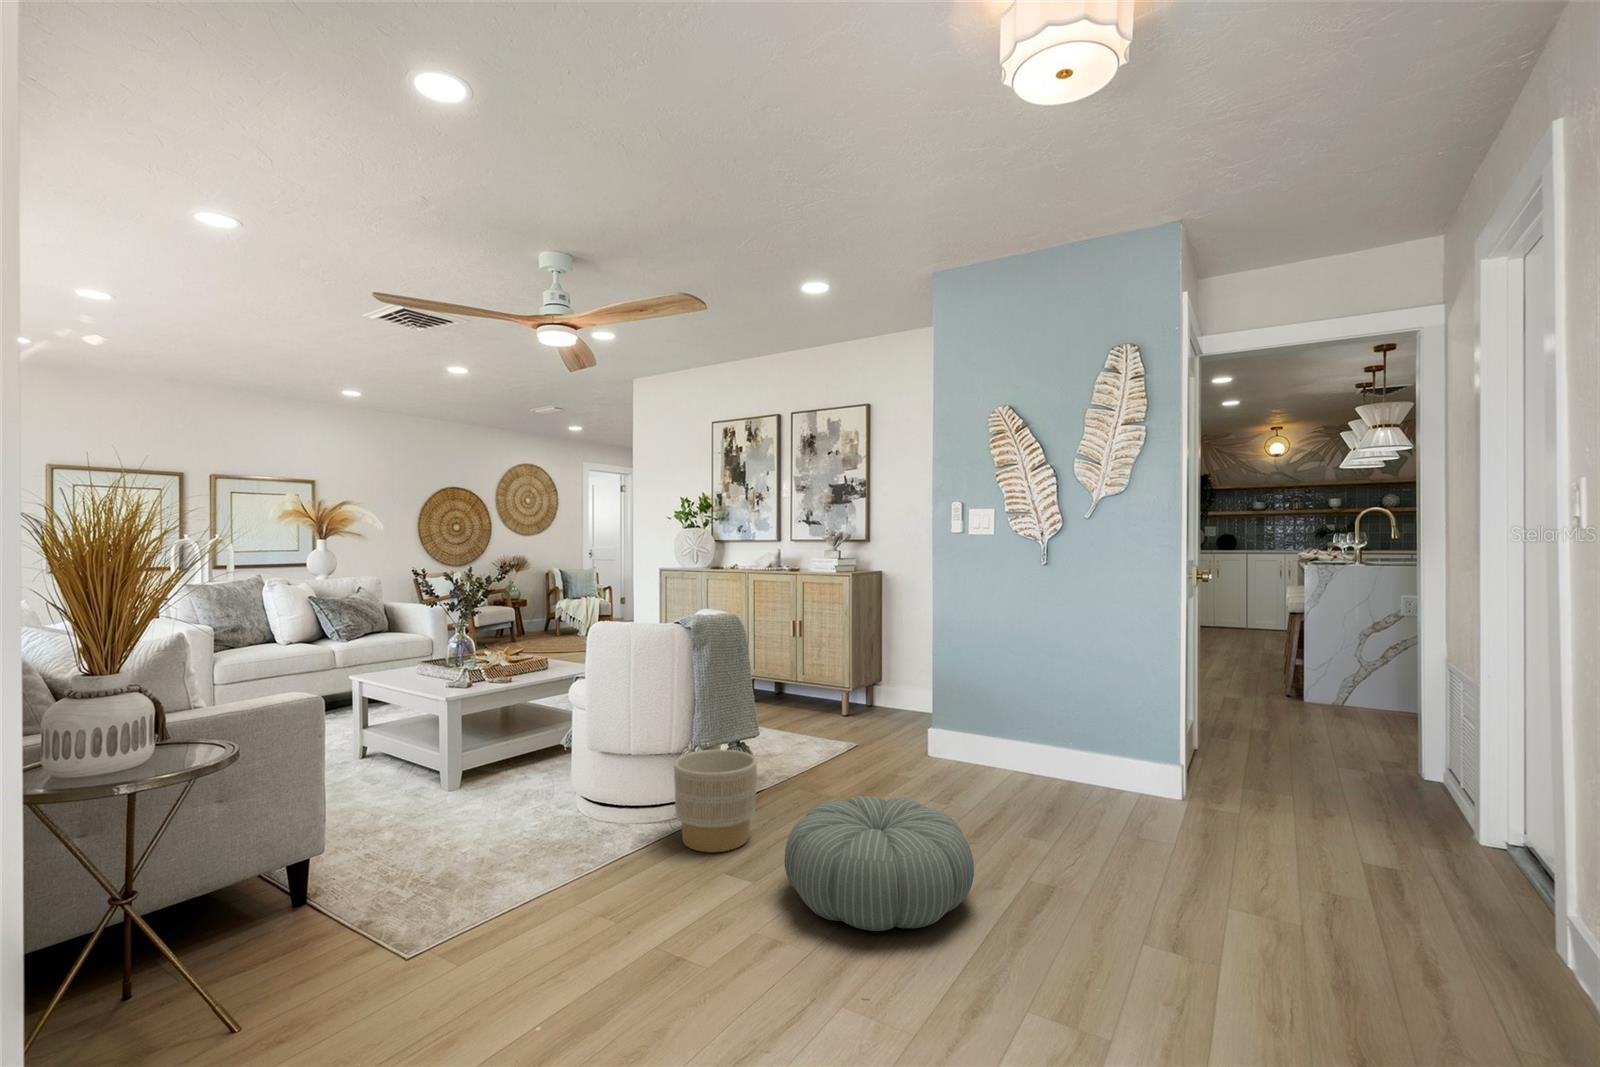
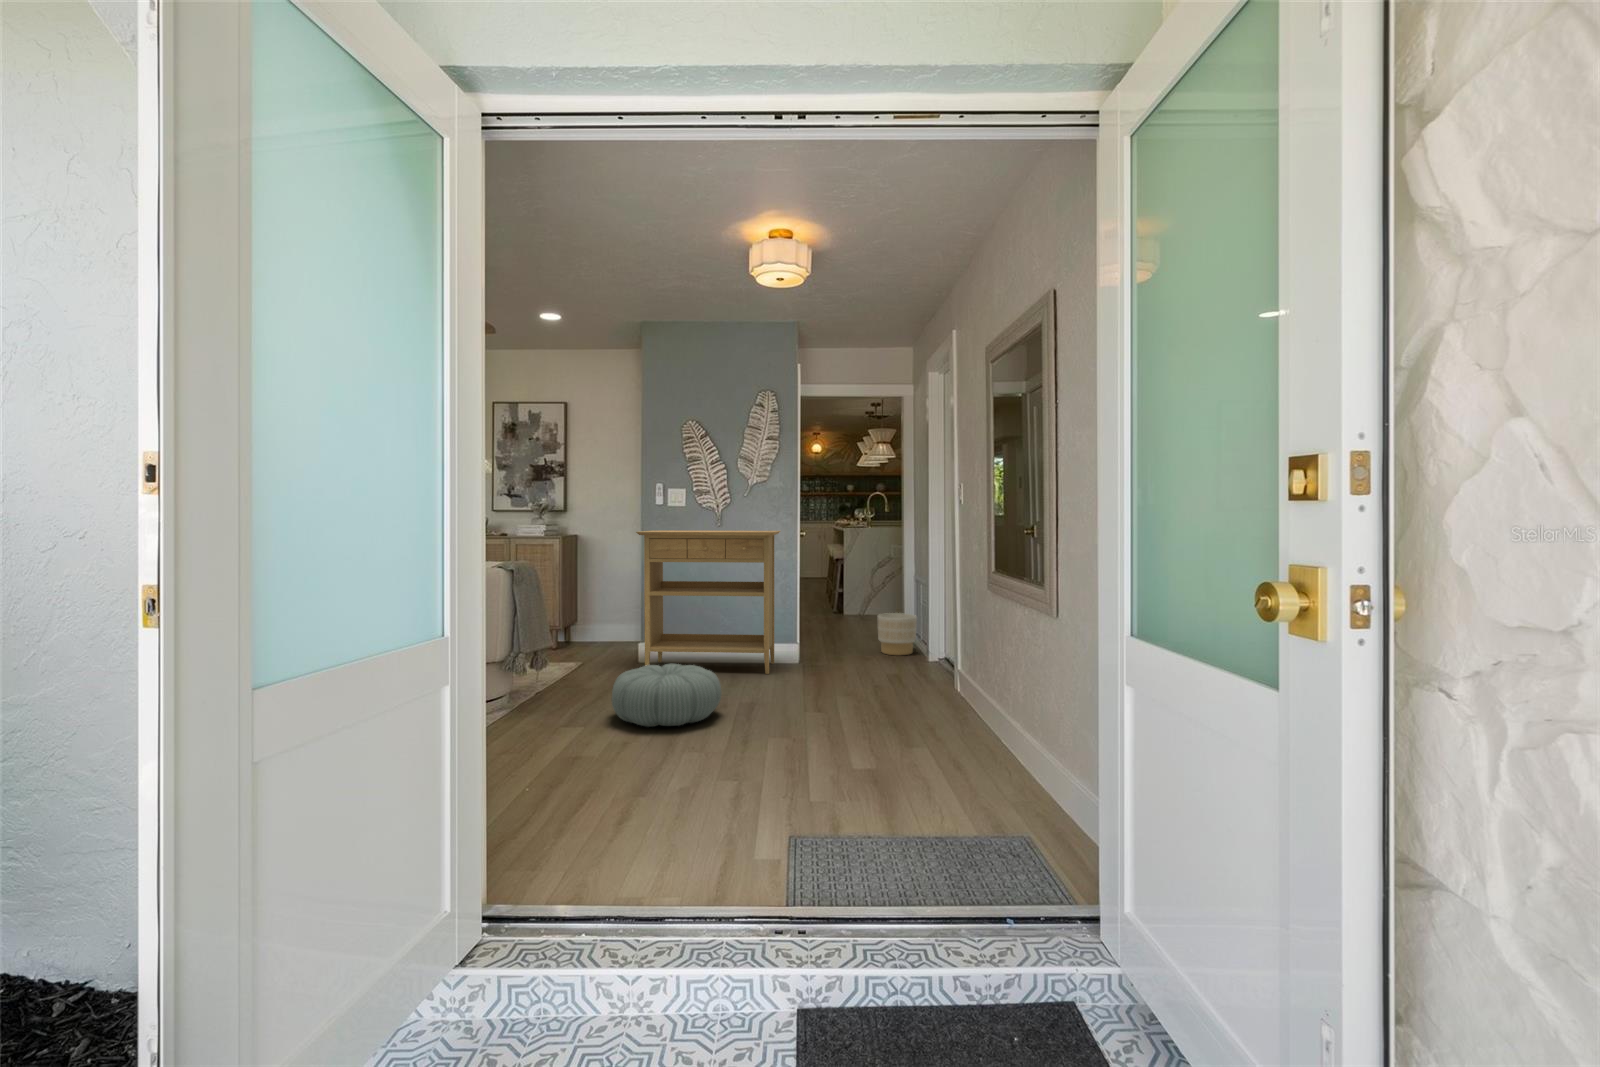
console table: none [907,569,1147,821] -> present [636,531,780,674]
planter: present [674,749,757,852] -> present [878,613,917,655]

